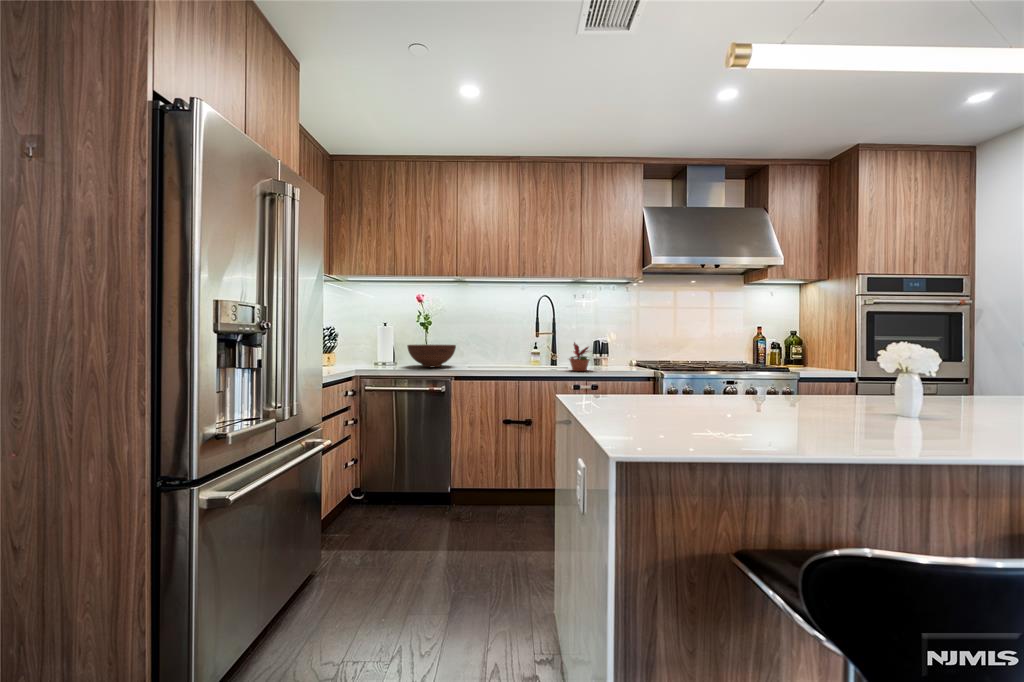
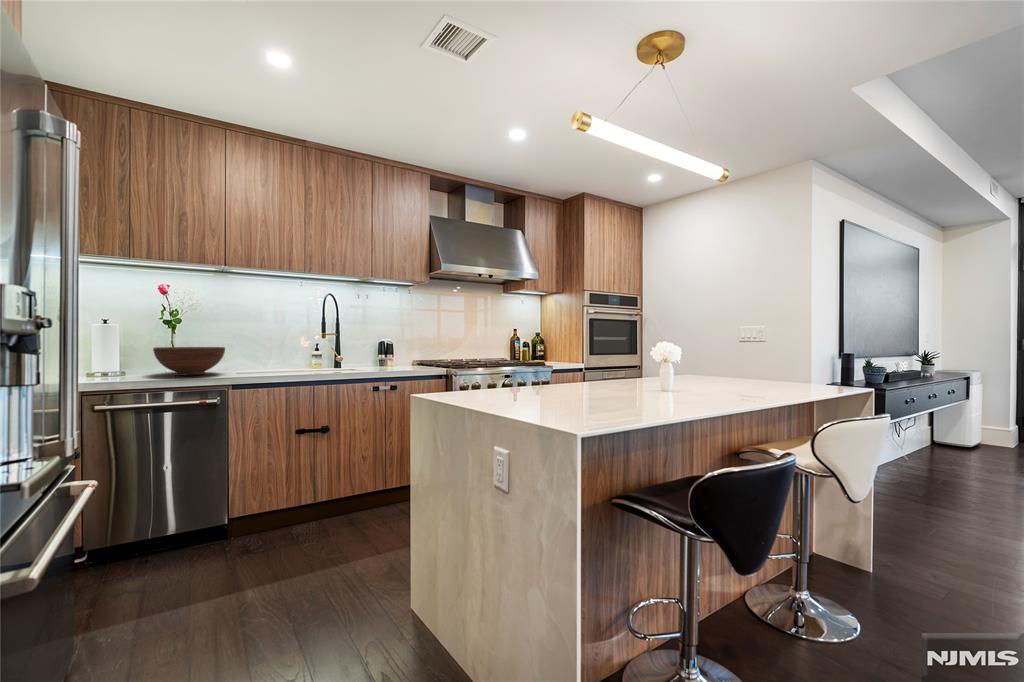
potted plant: present [569,342,590,371] -> none [359,342,394,373]

